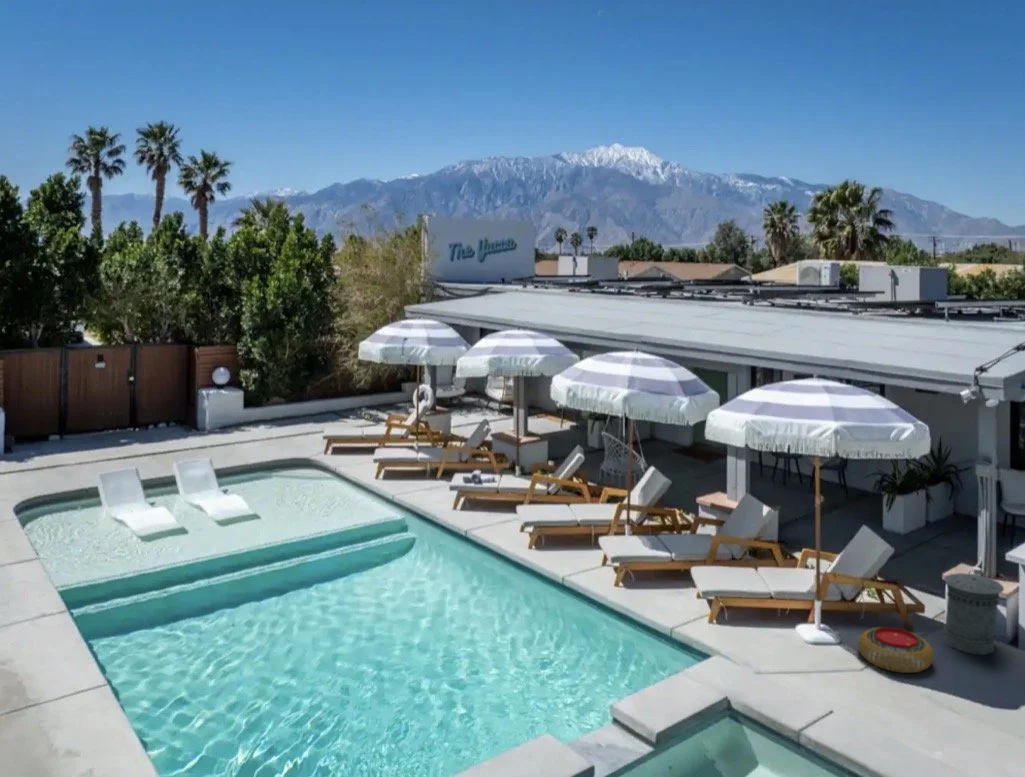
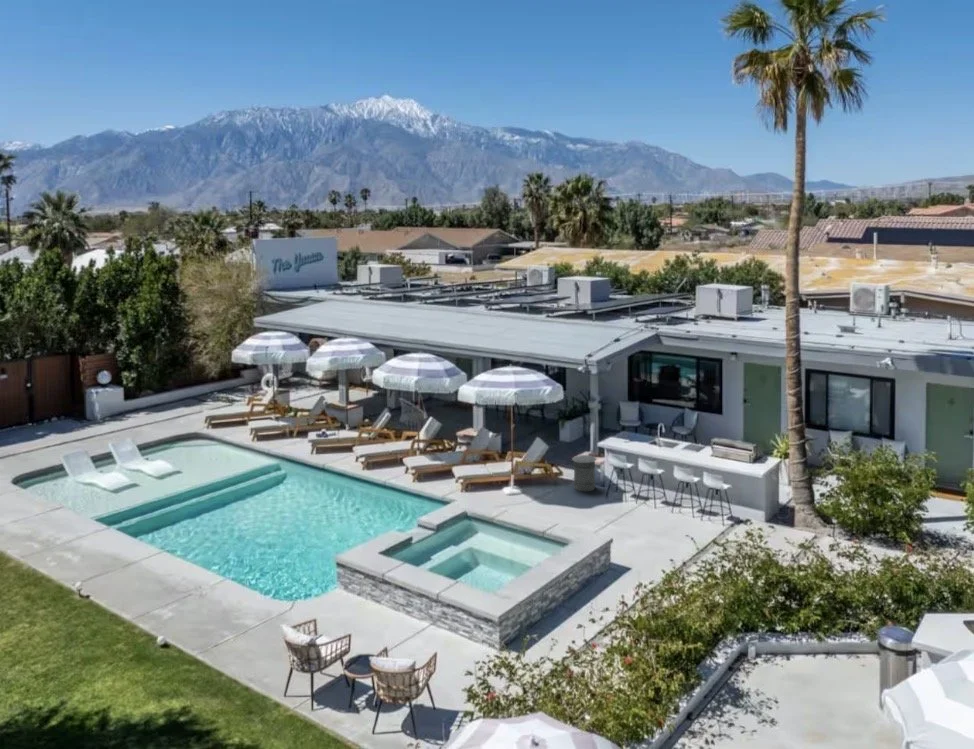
pouf: present [858,627,934,673] -> none [533,483,565,502]

